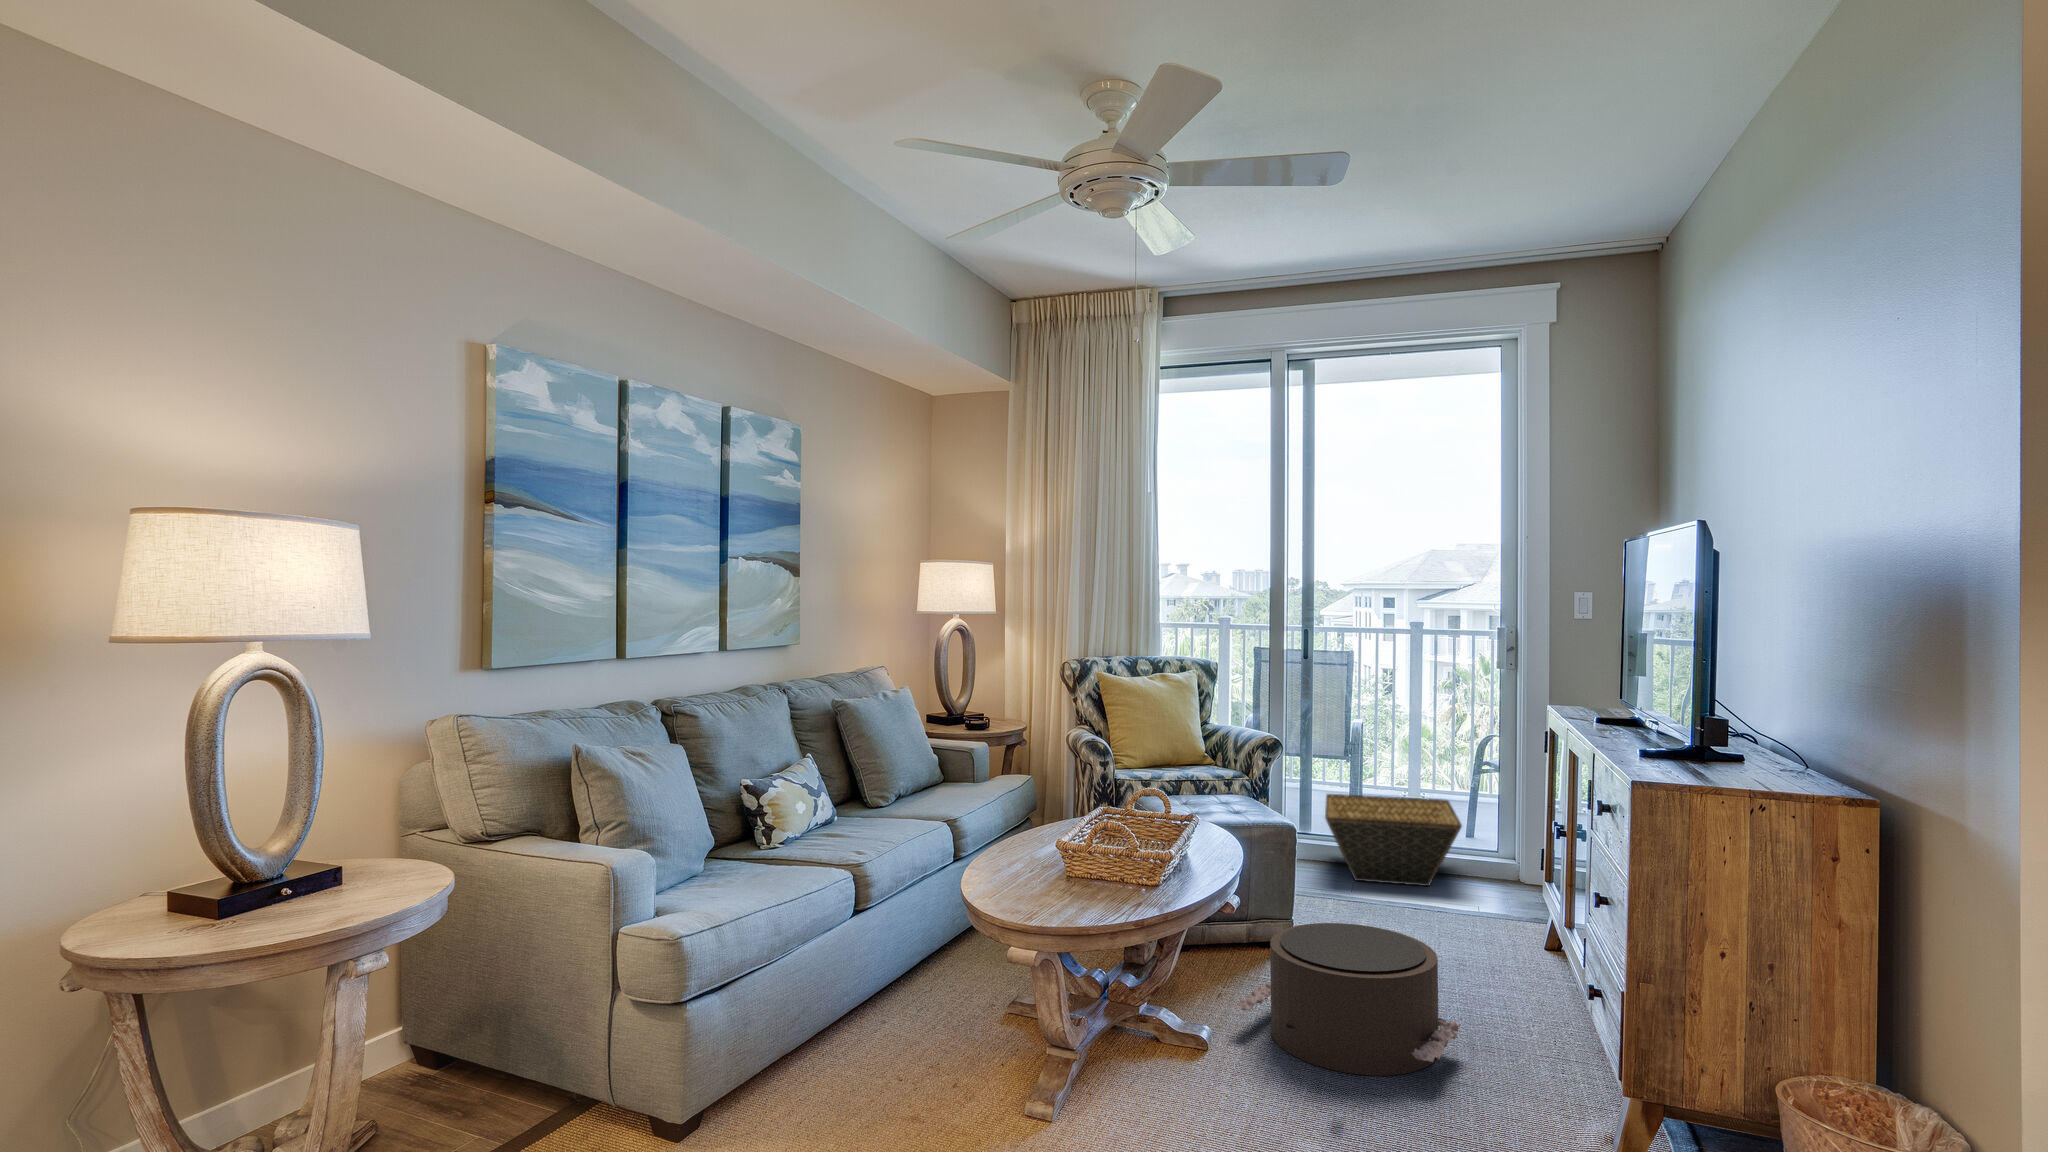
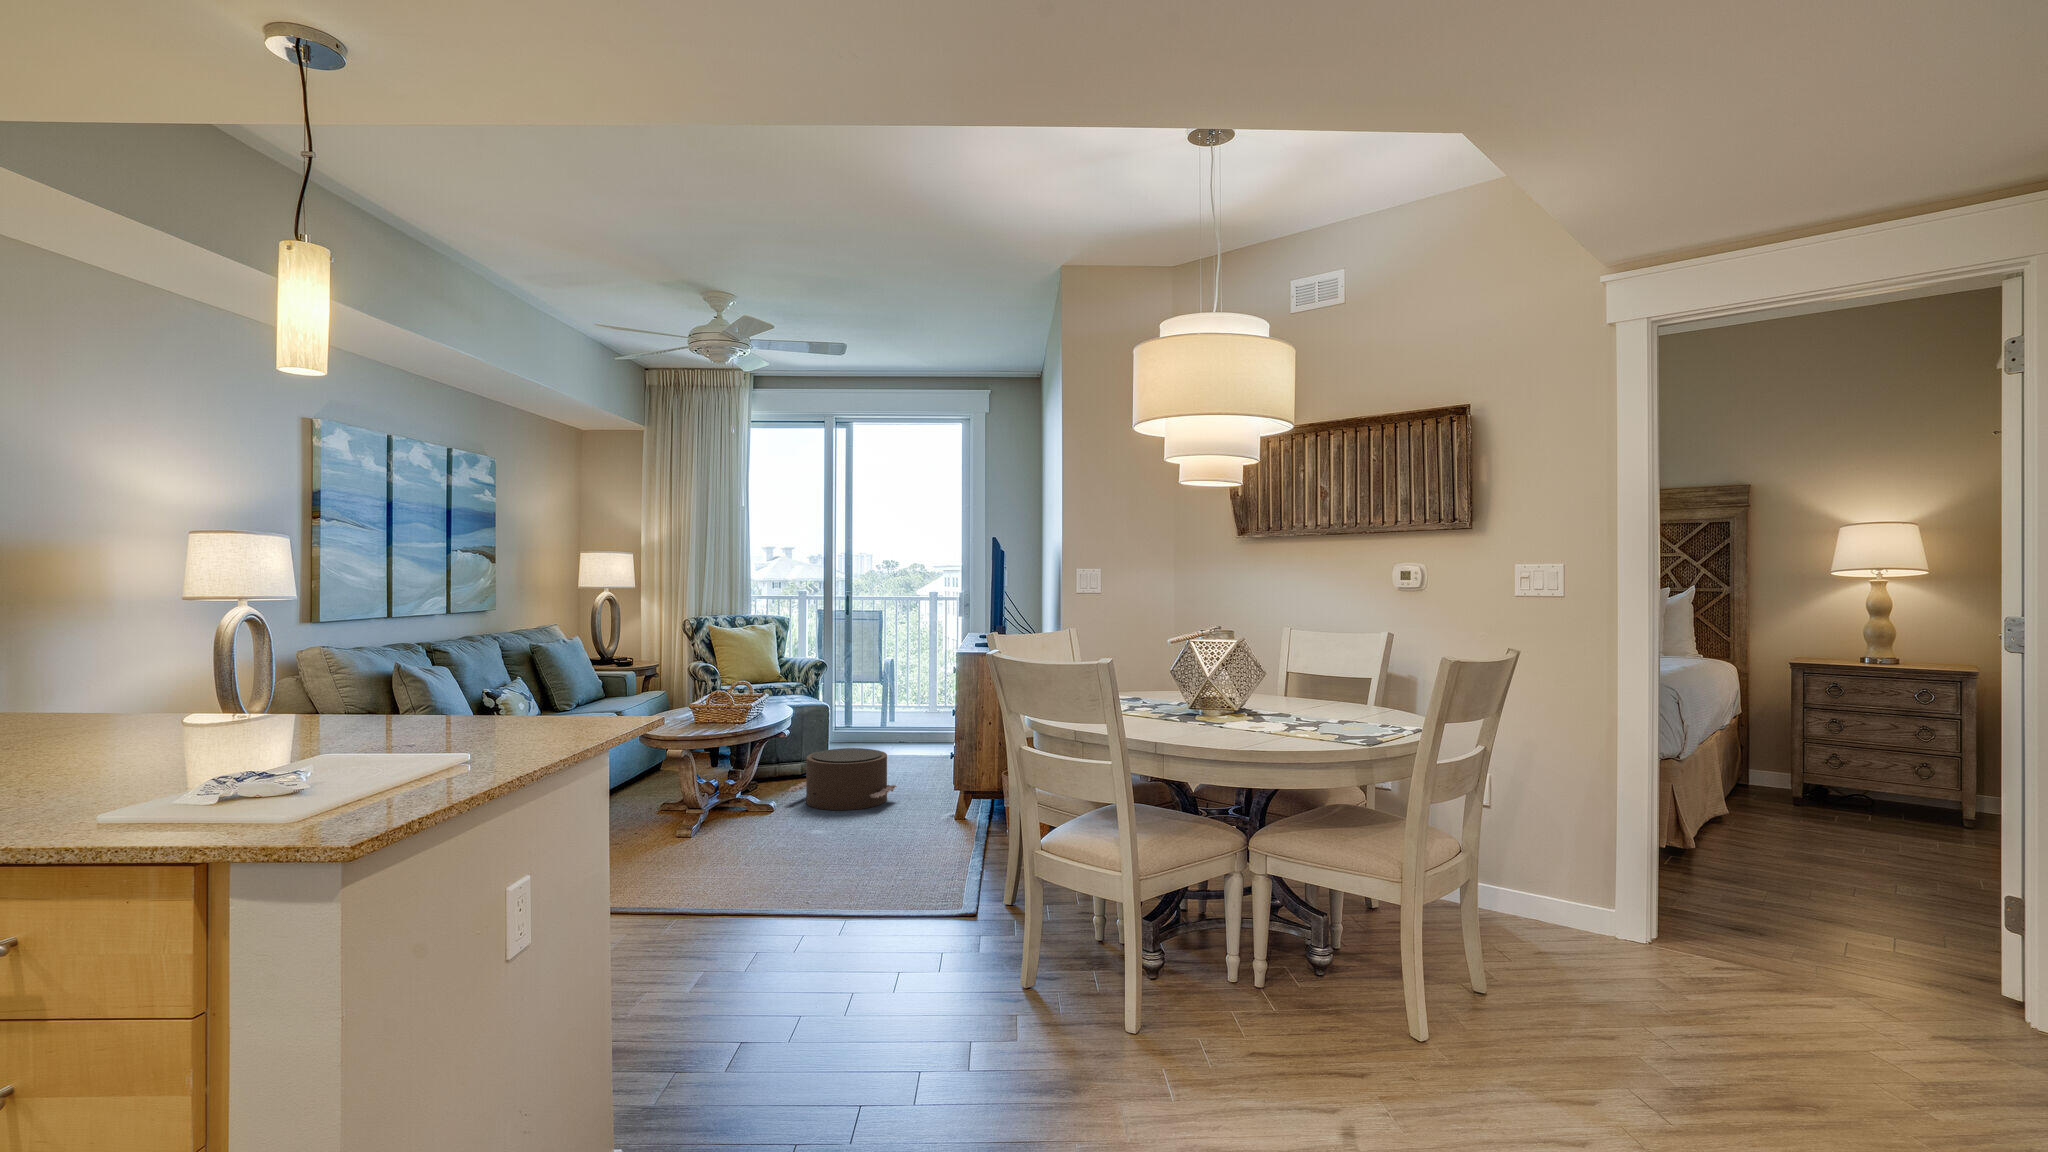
basket: present [1325,794,1462,886] -> none [852,698,928,746]

